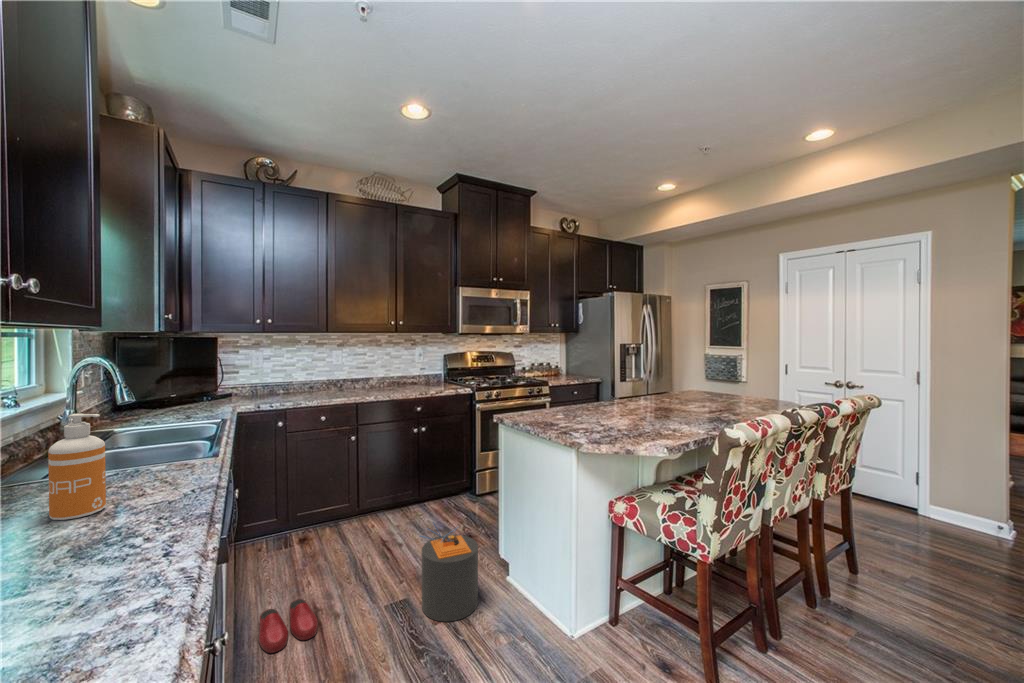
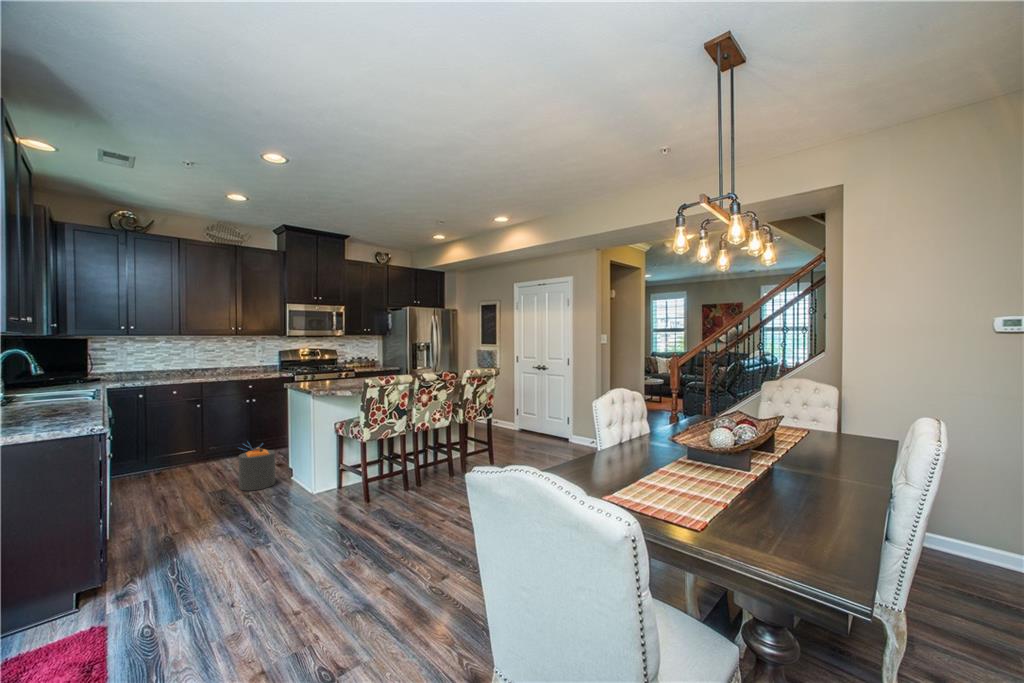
soap dispenser: present [48,413,106,520] -> none [41,365,66,407]
slippers: present [259,599,318,653] -> none [133,488,171,507]

